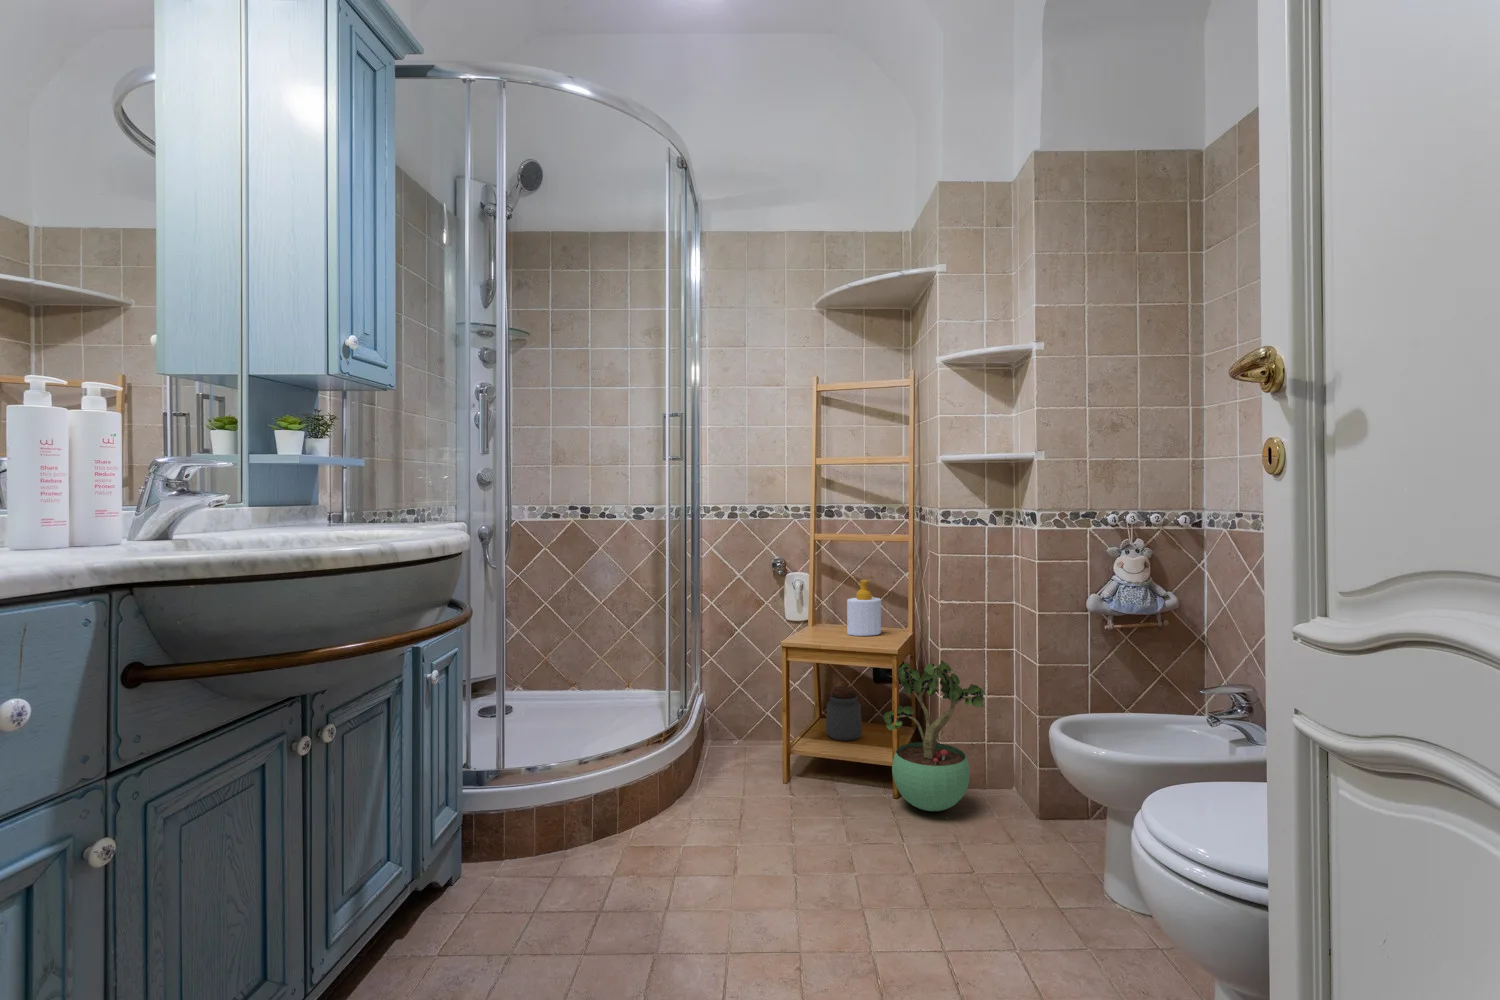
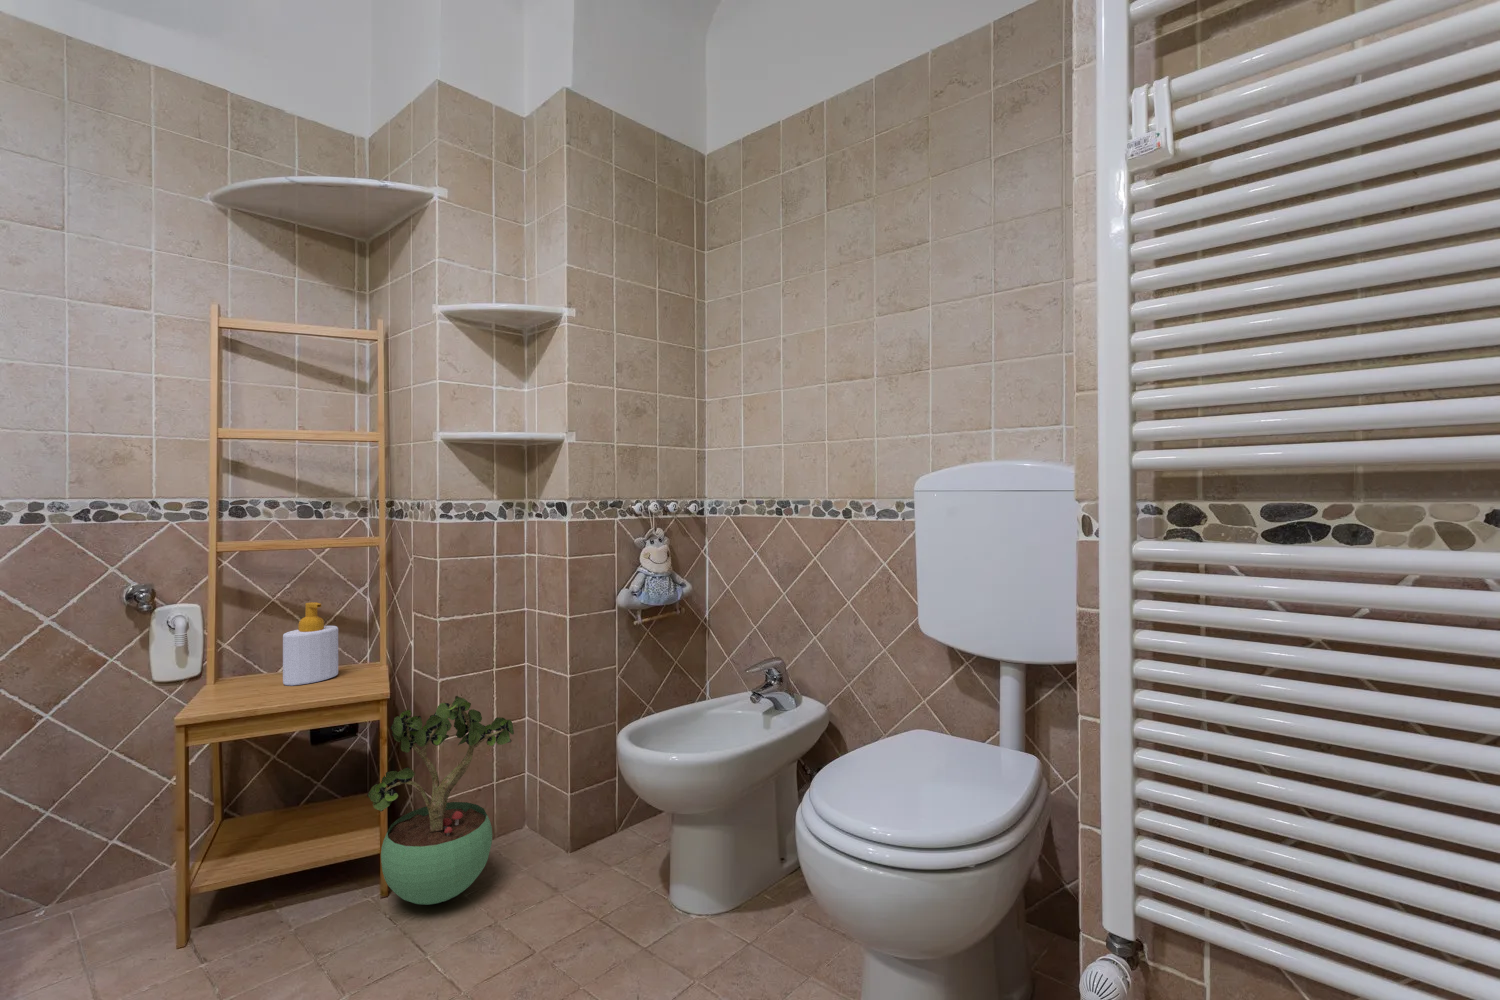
jar: present [826,686,862,741] -> none [244,761,309,847]

